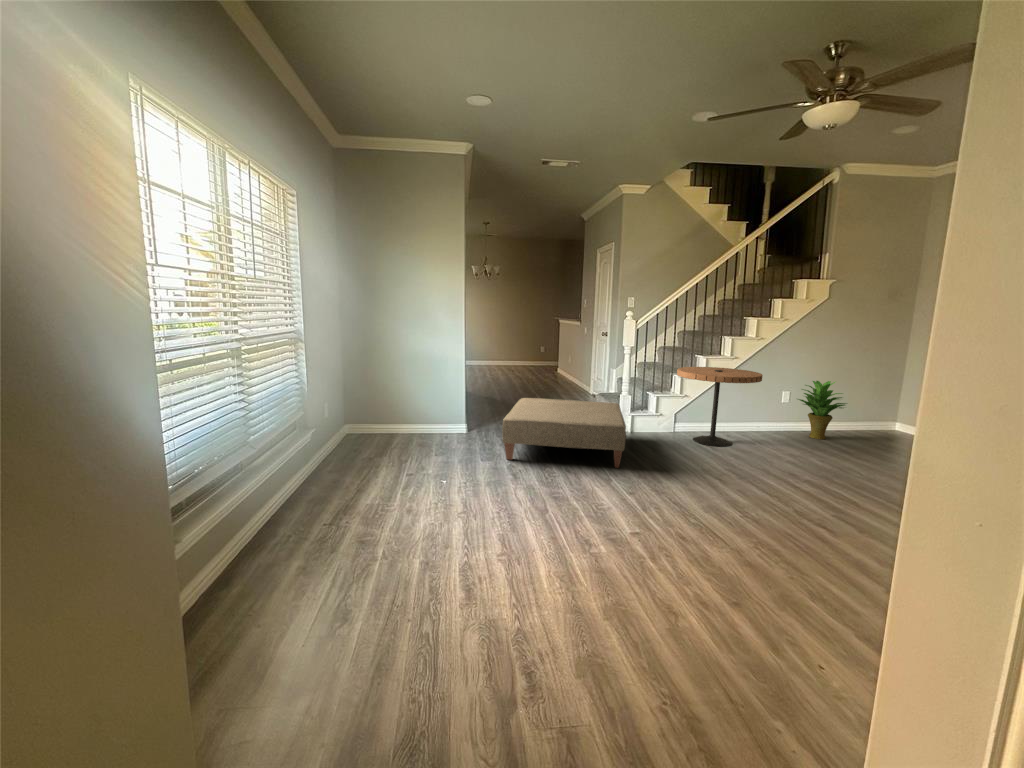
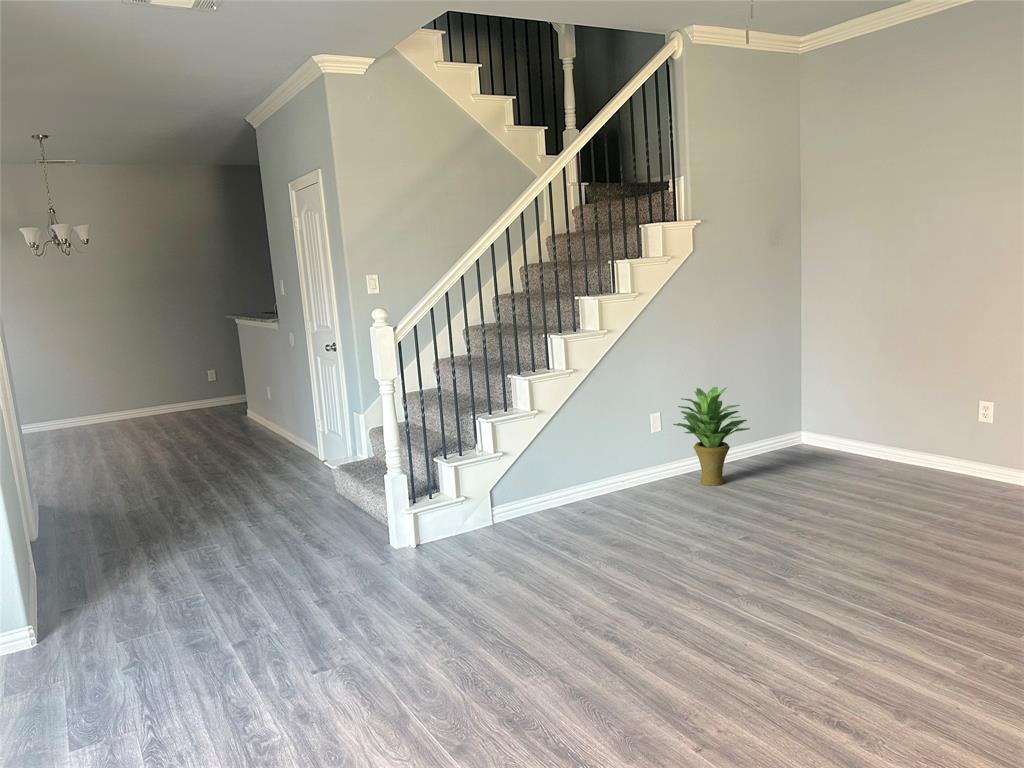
side table: present [677,367,763,447] -> none [485,392,632,547]
ottoman: present [502,398,626,468] -> none [111,501,421,724]

